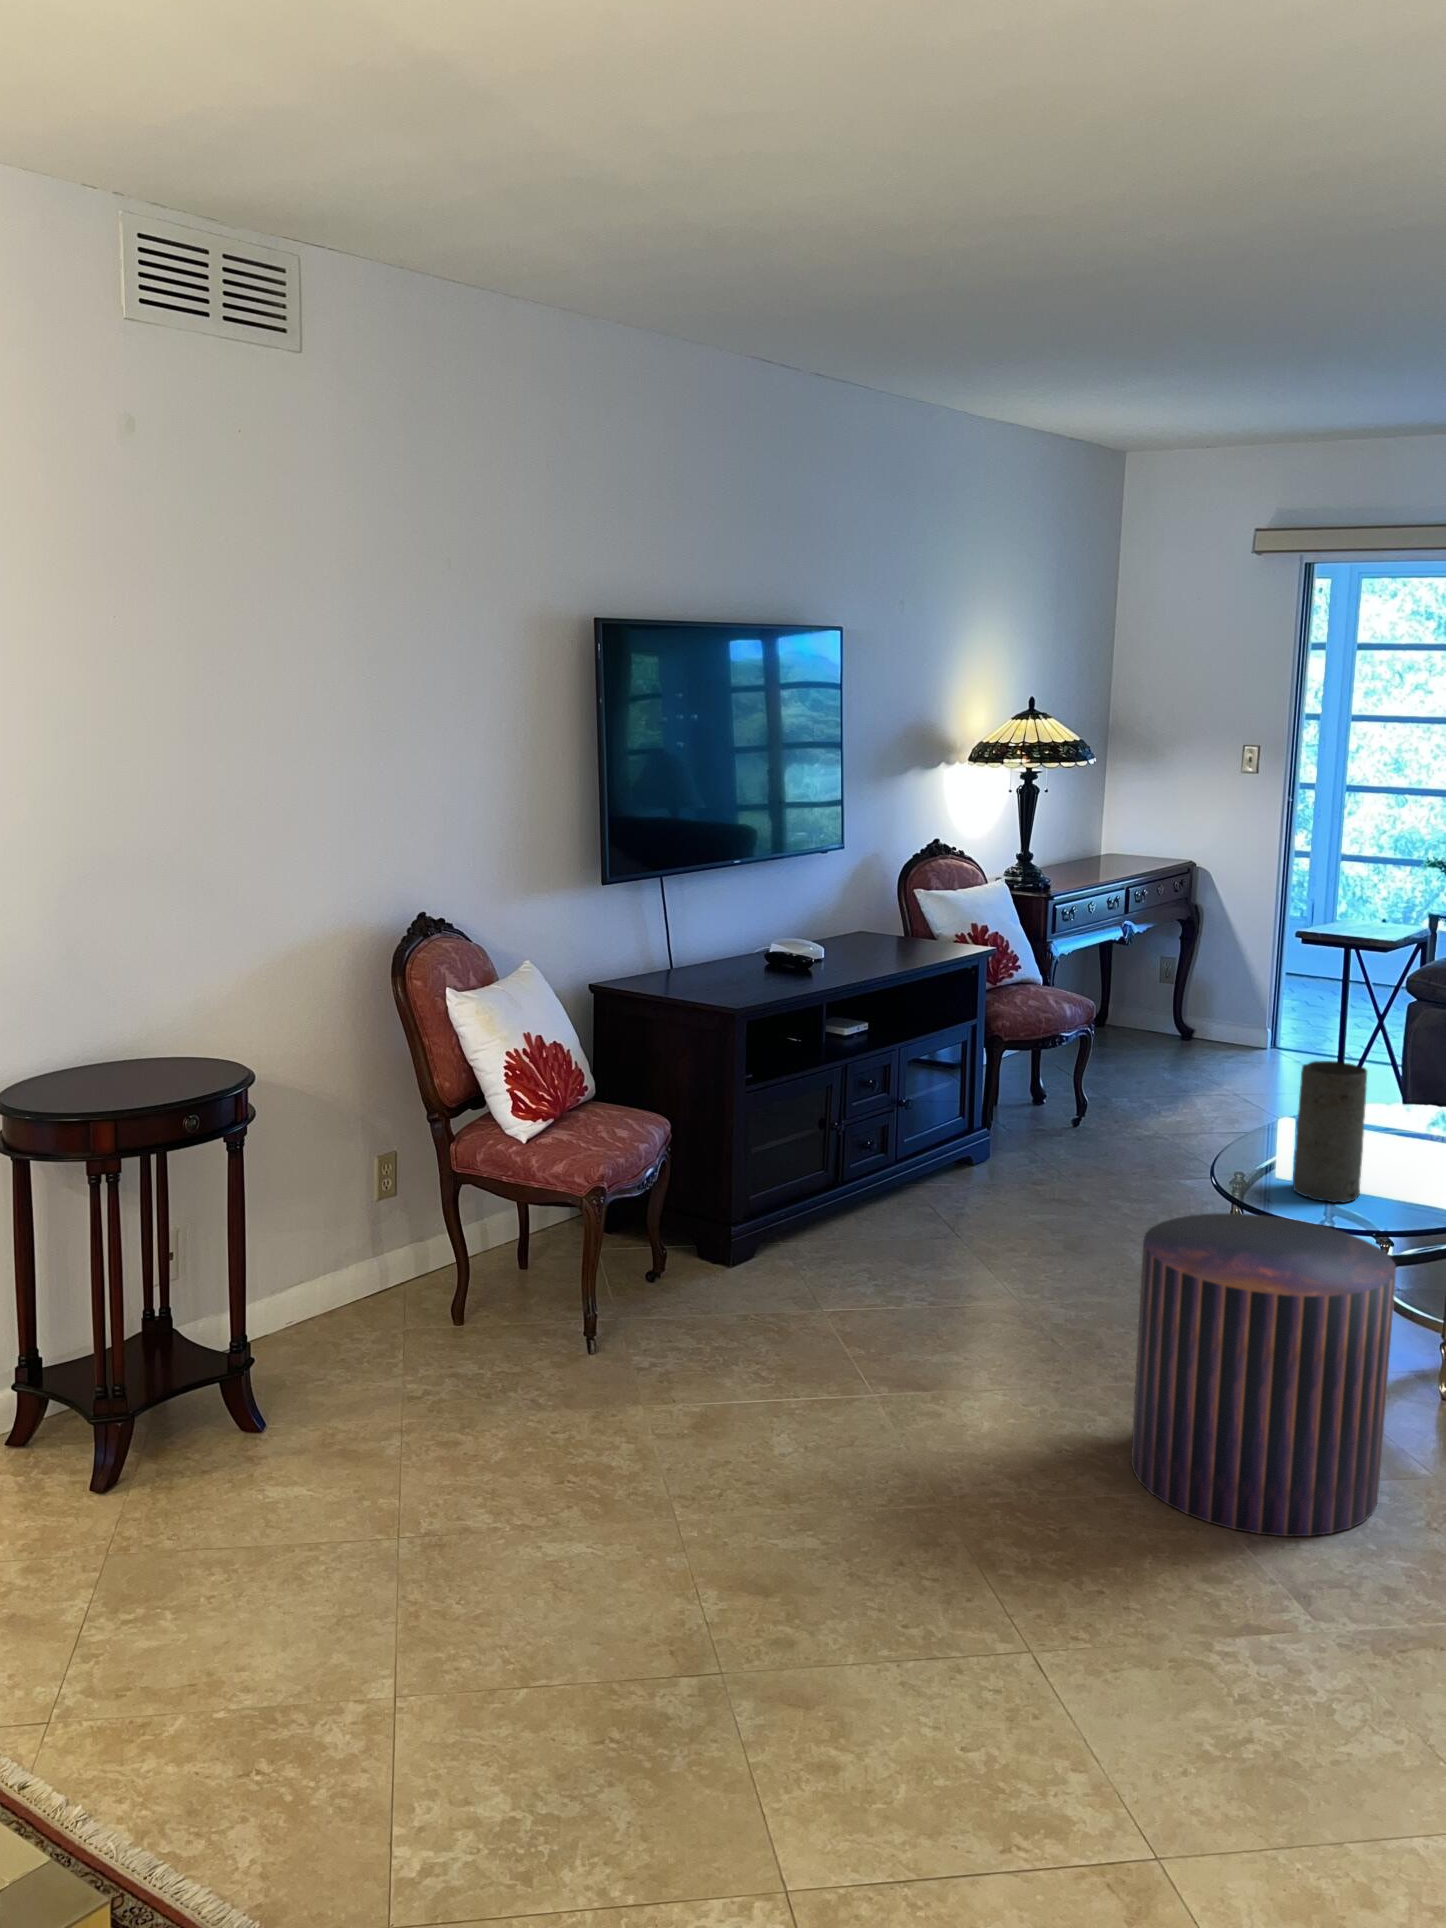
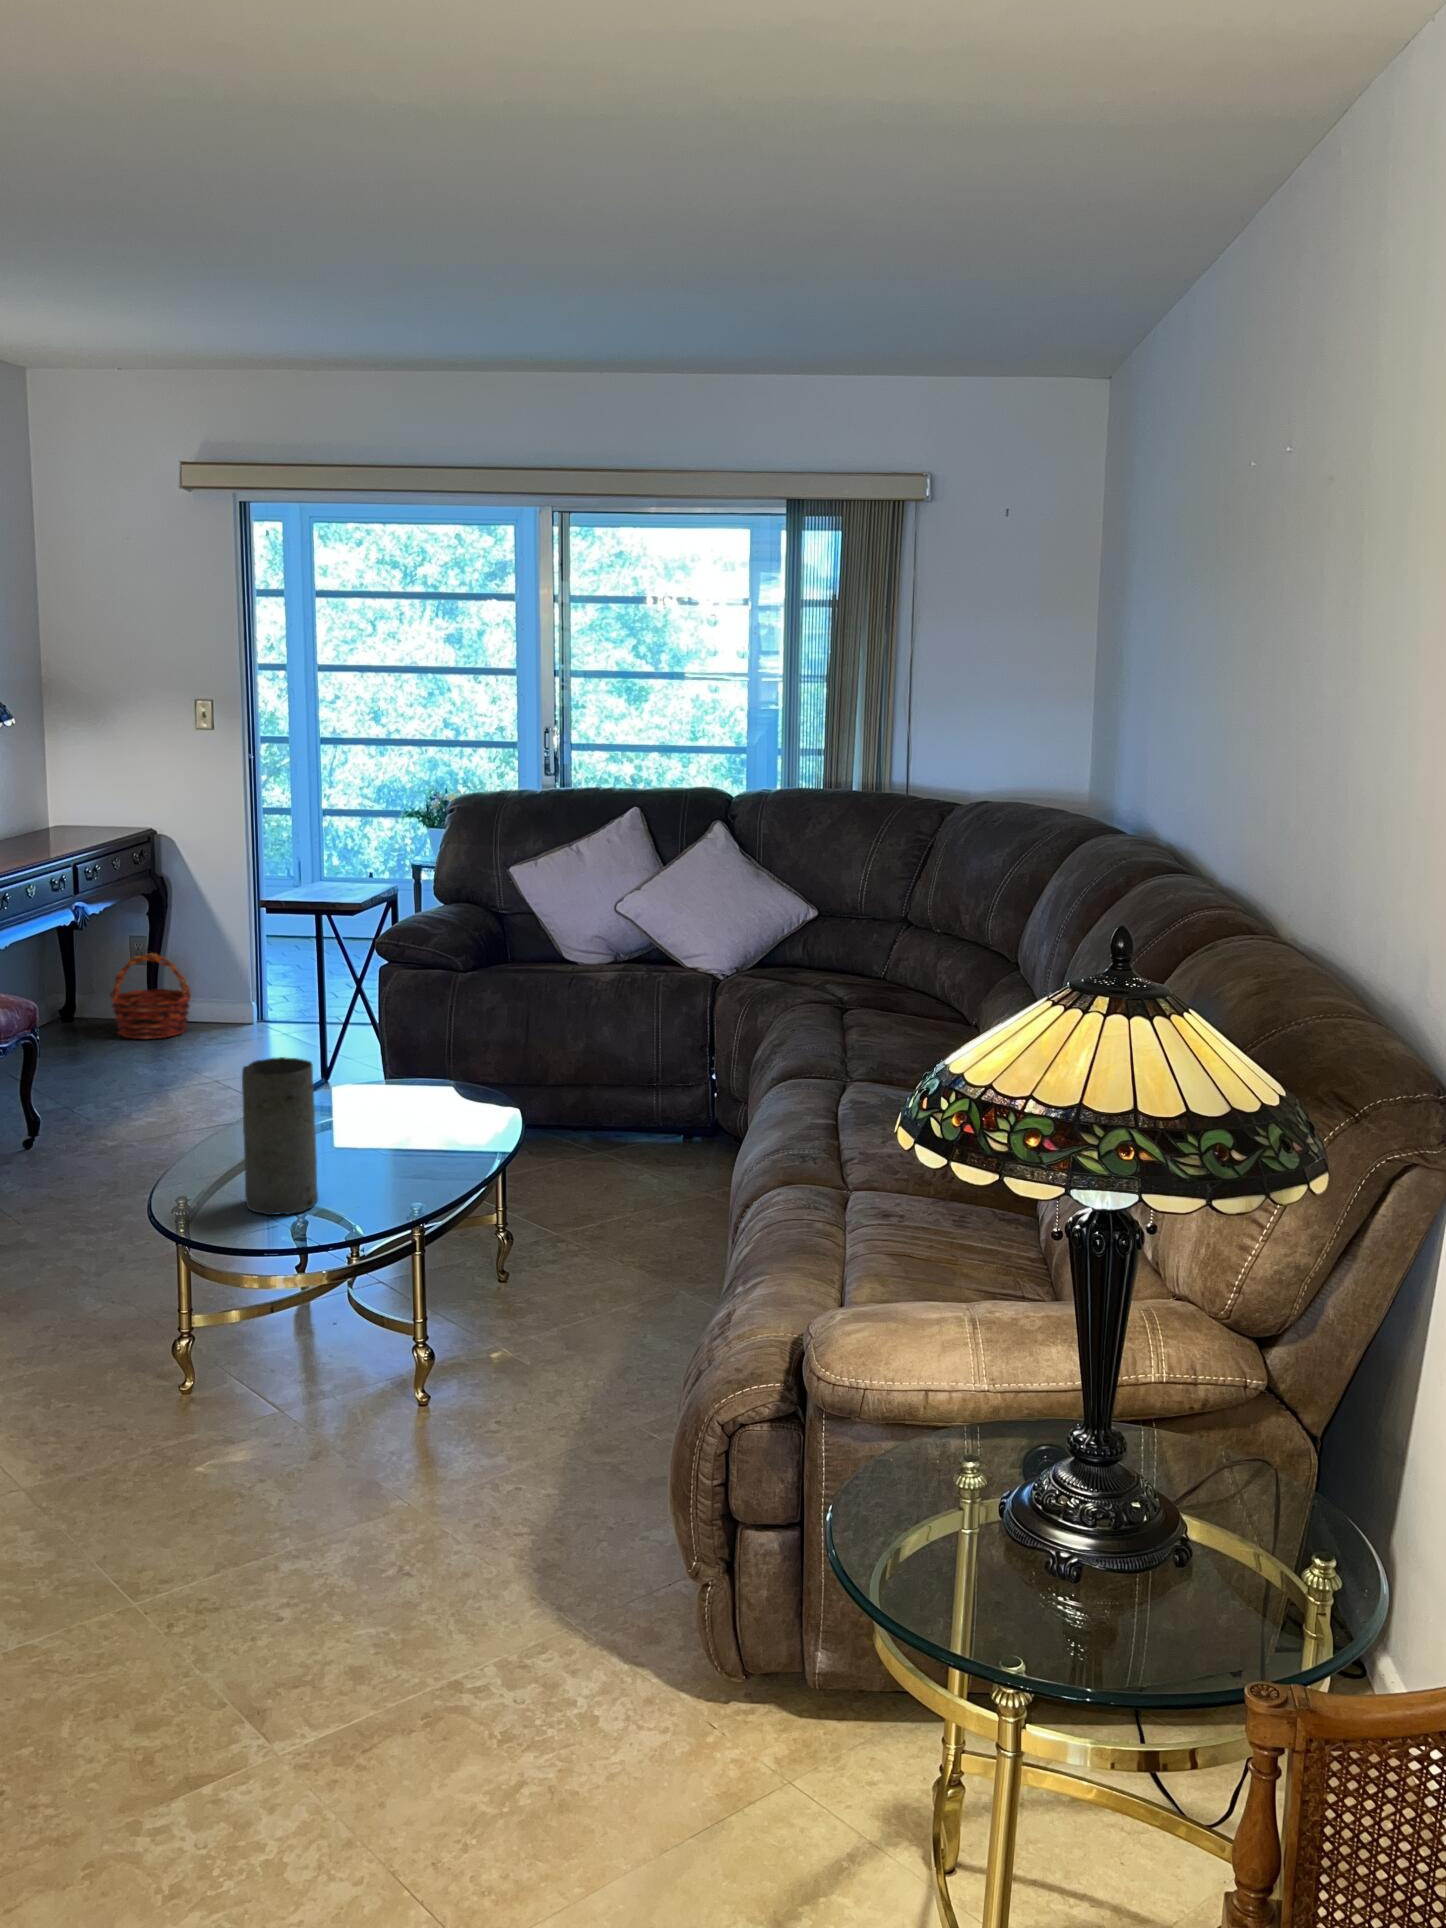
basket: none [1141,973,1214,1051] -> present [110,953,191,1039]
pouf: present [1131,1213,1396,1536] -> none [41,1257,343,1647]

